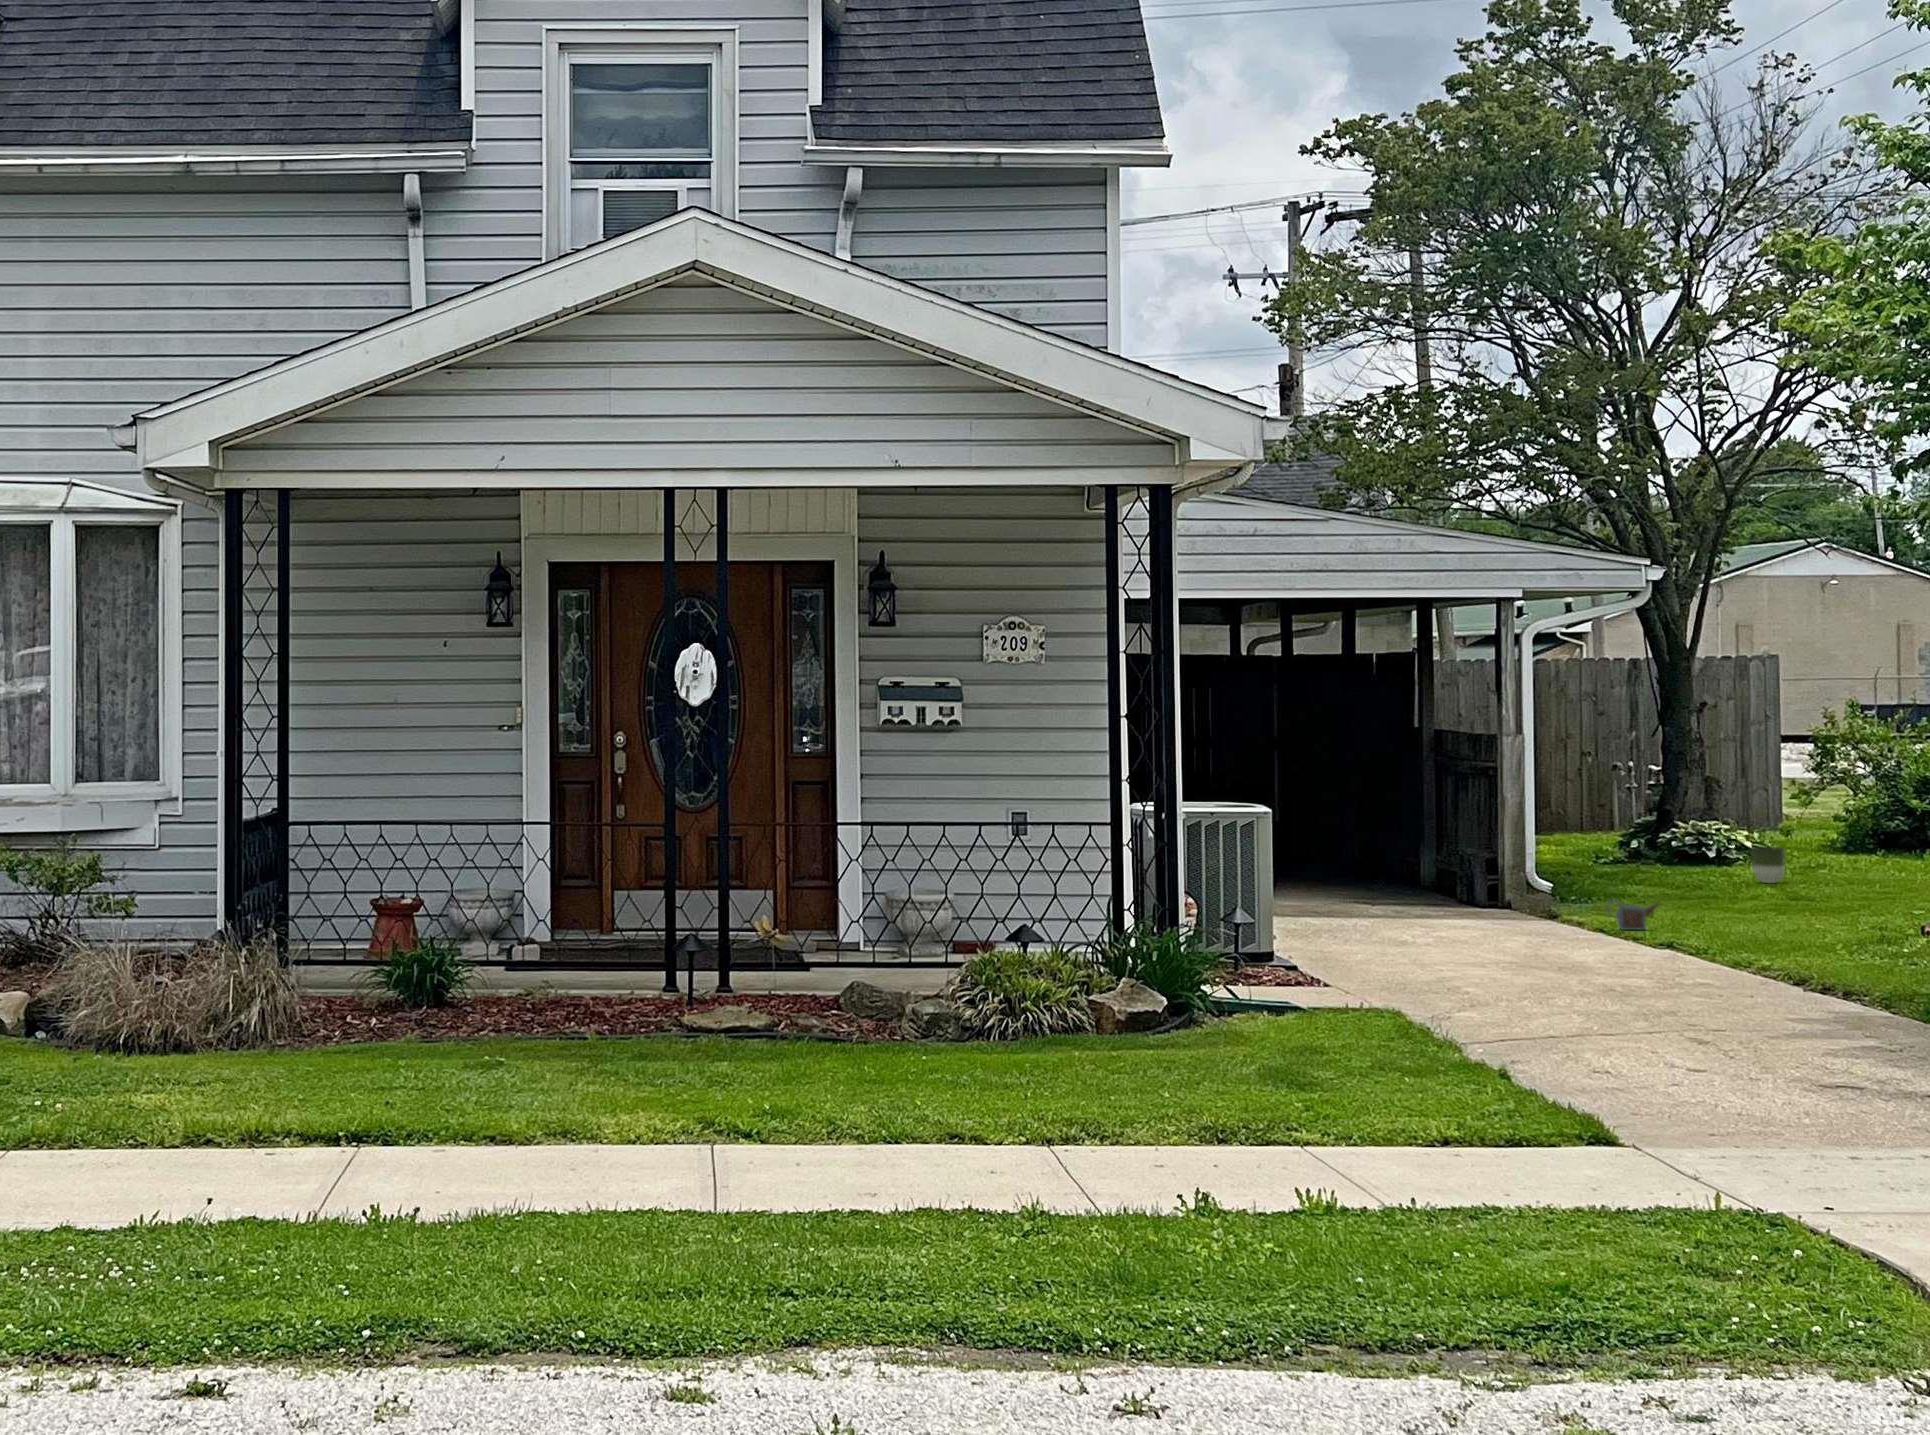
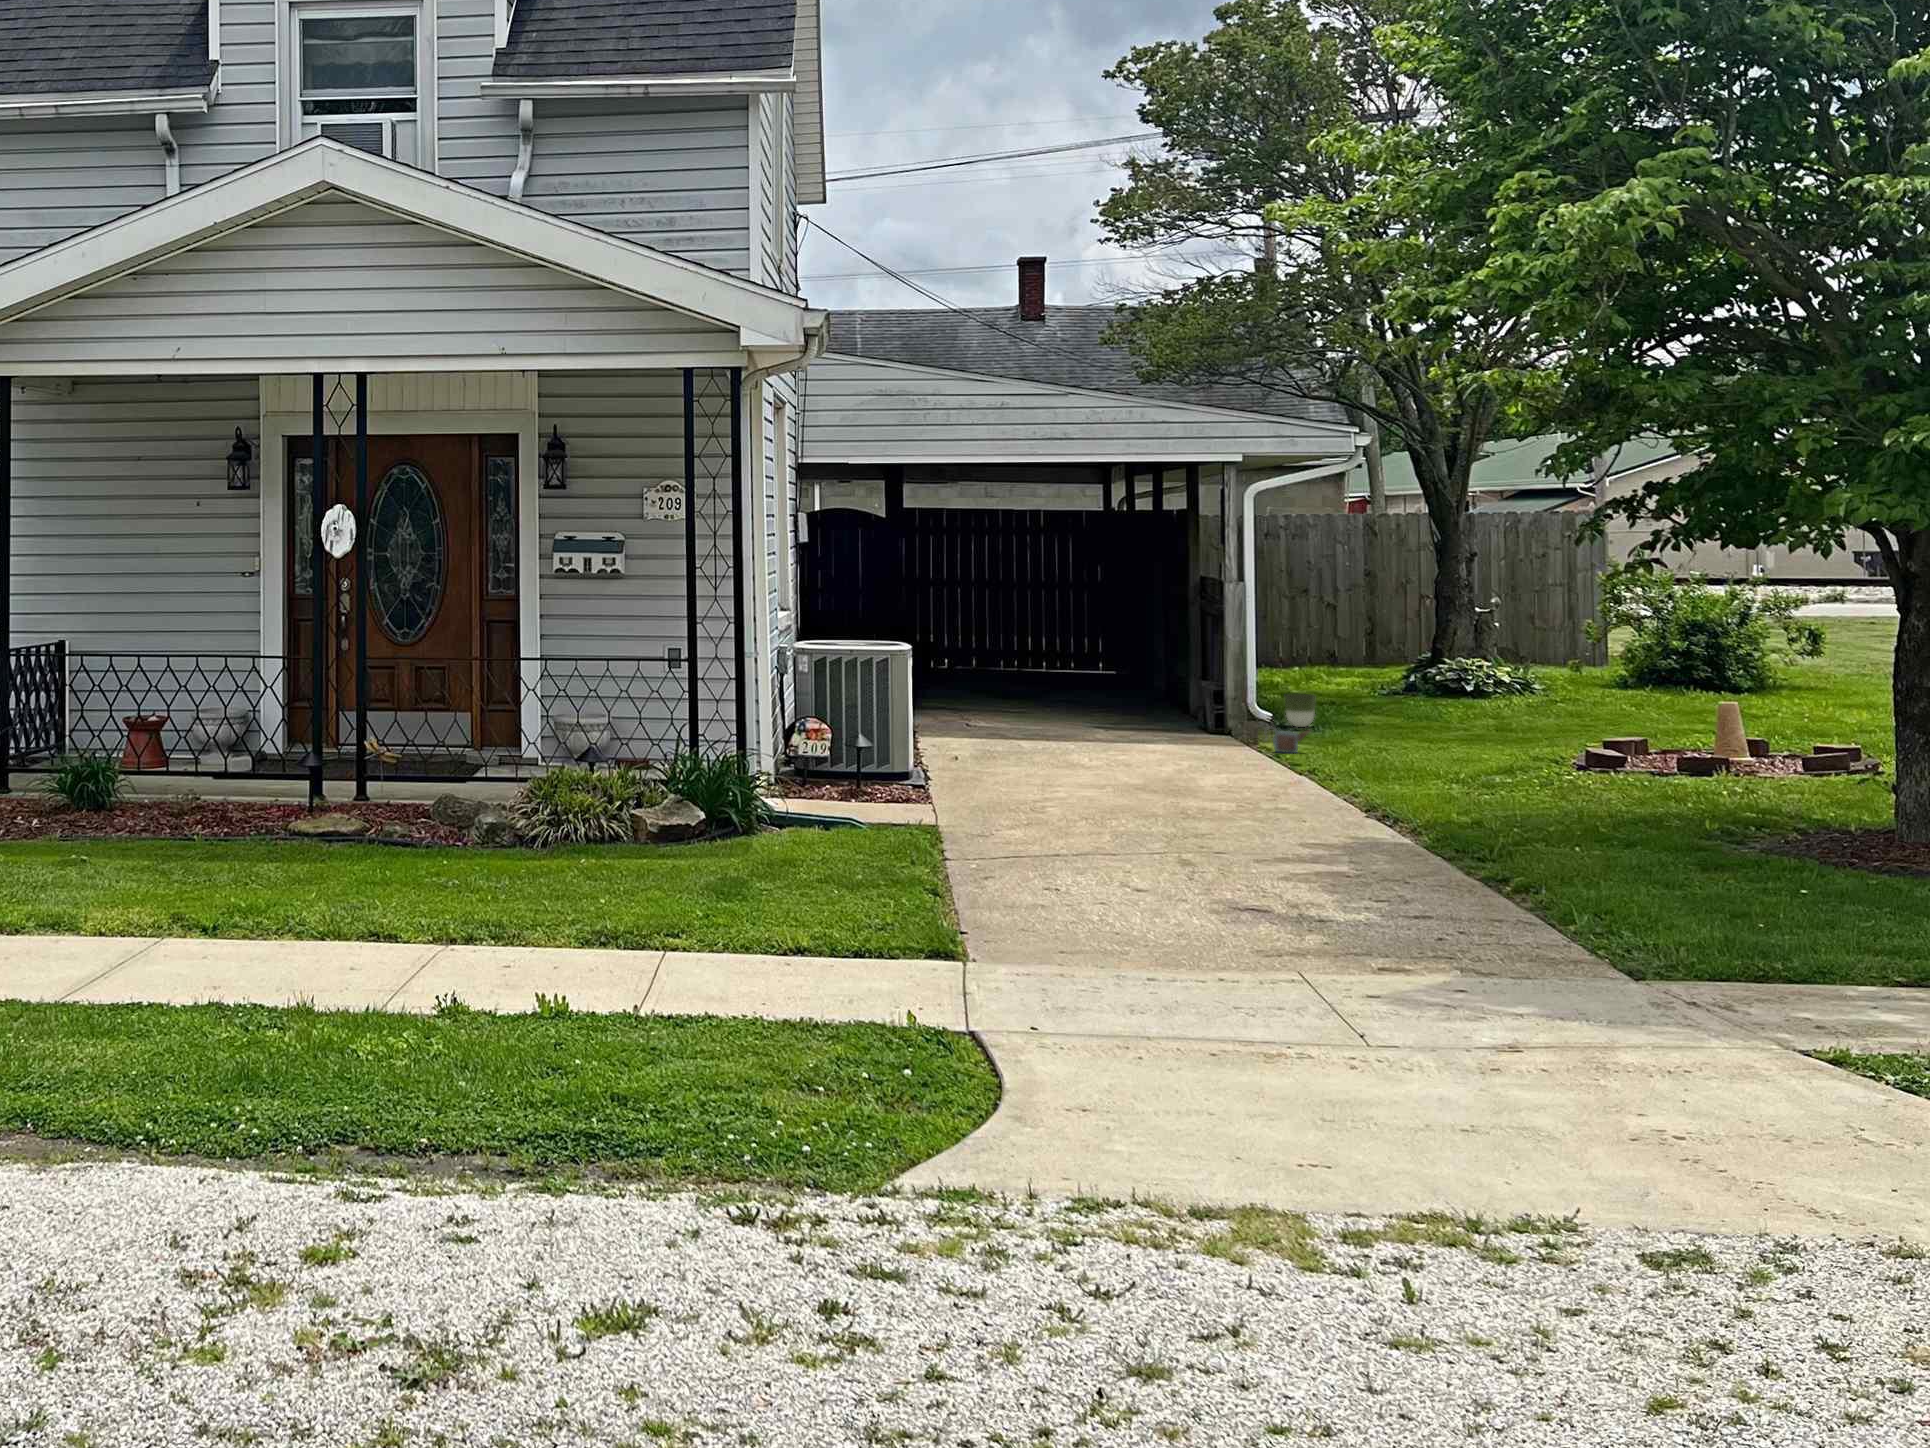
planter: present [1751,847,1785,884] -> present [1285,694,1316,727]

